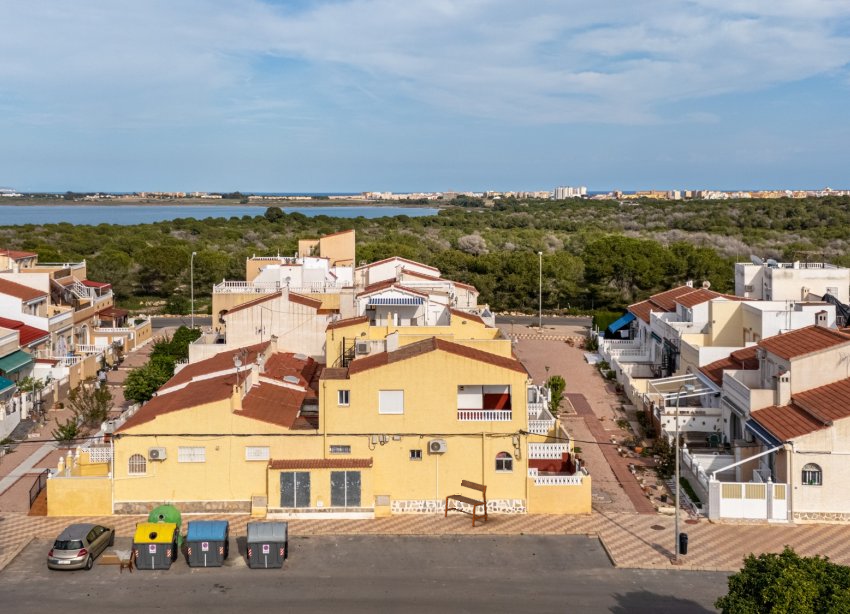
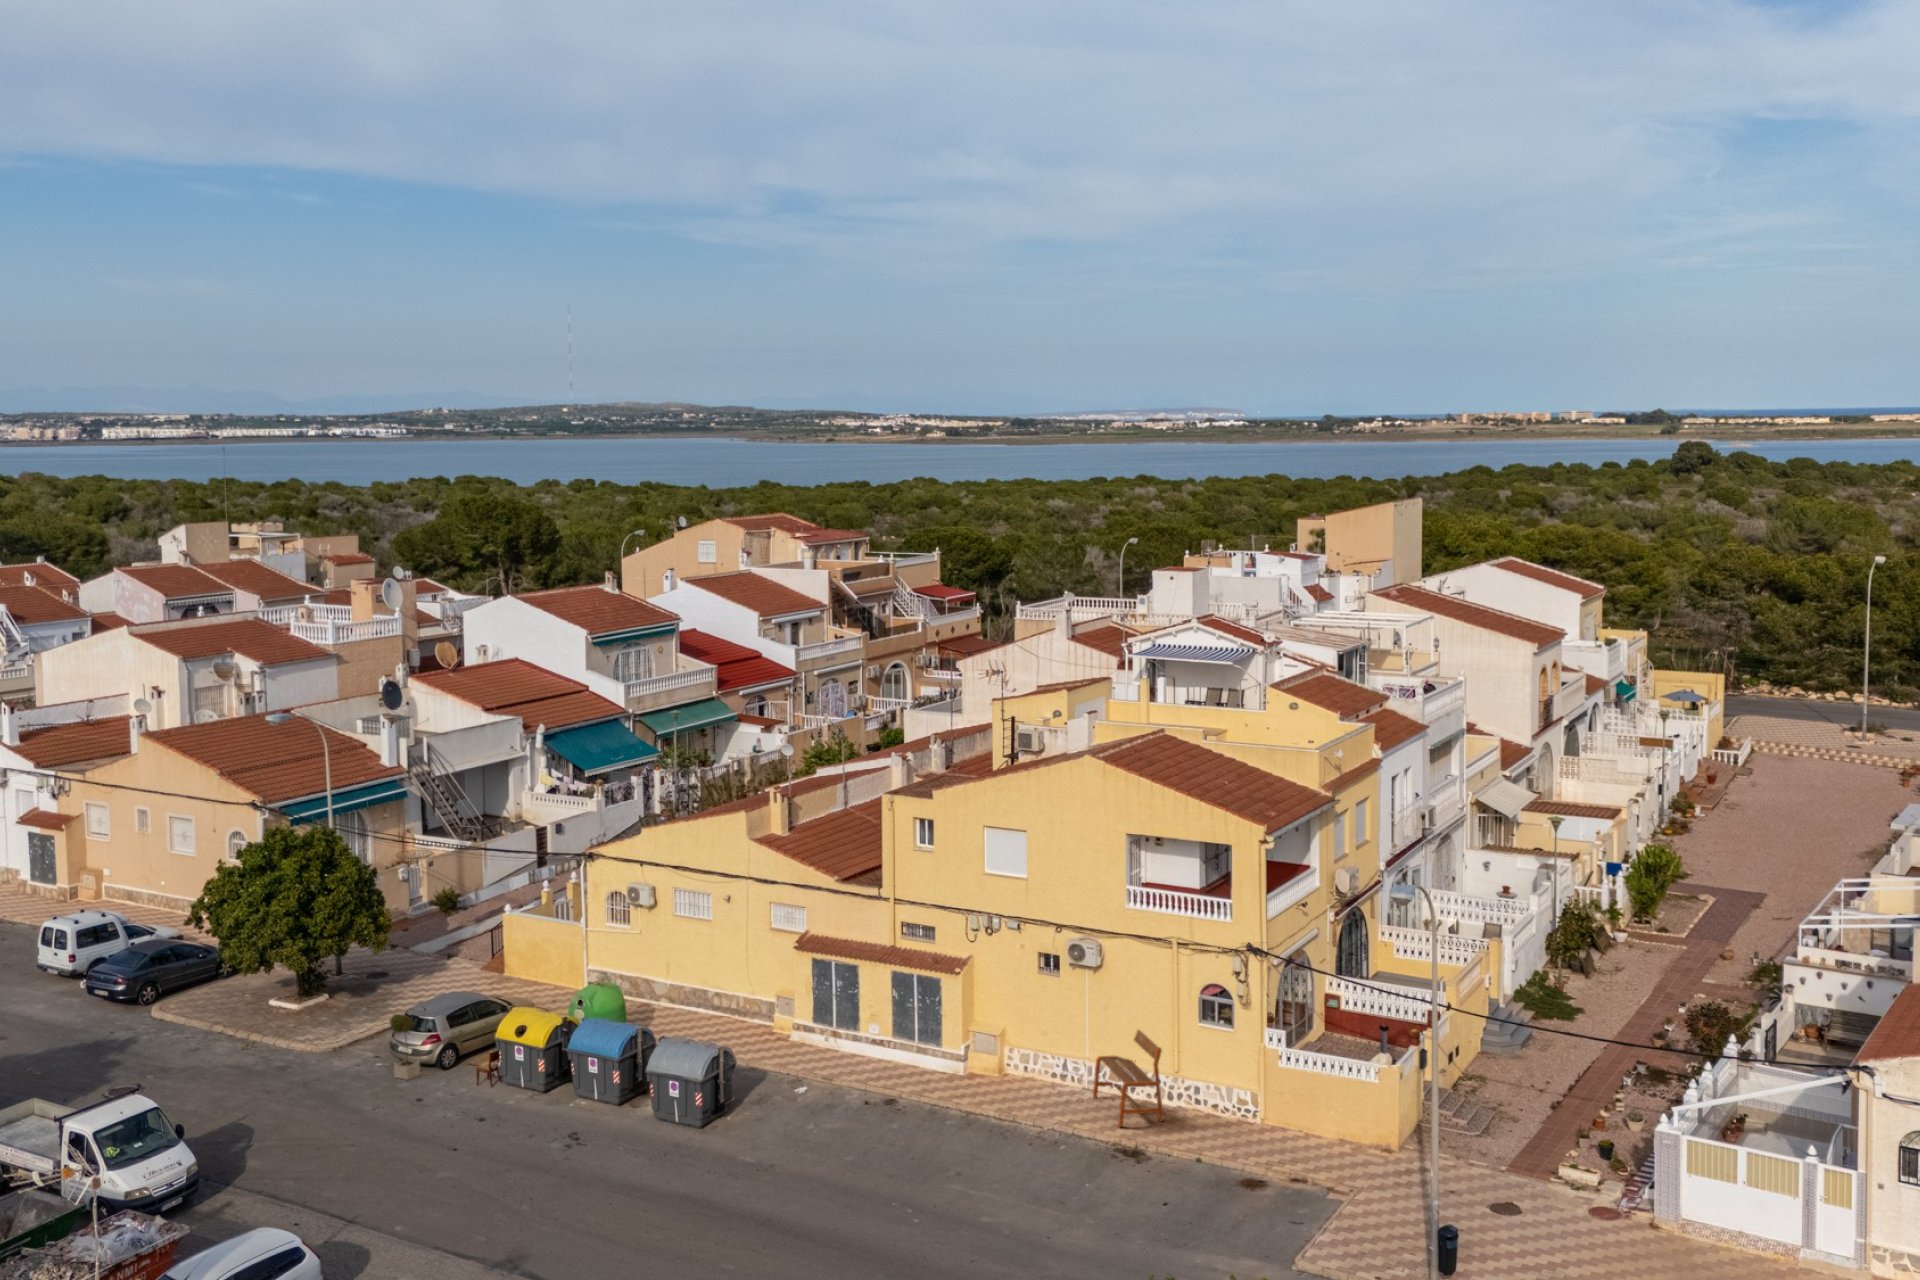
potted tree: none [56,540,75,580] -> present [390,1014,420,1080]

